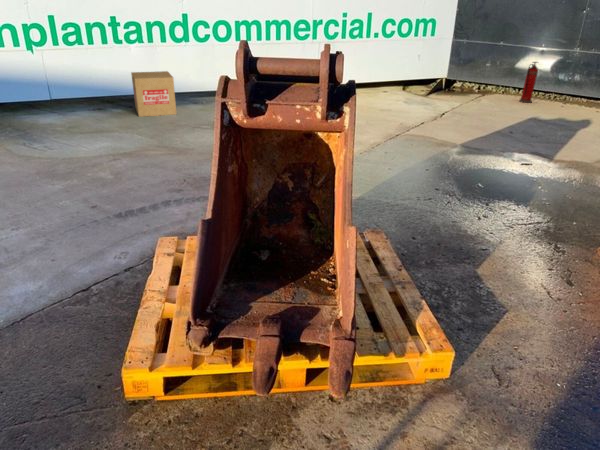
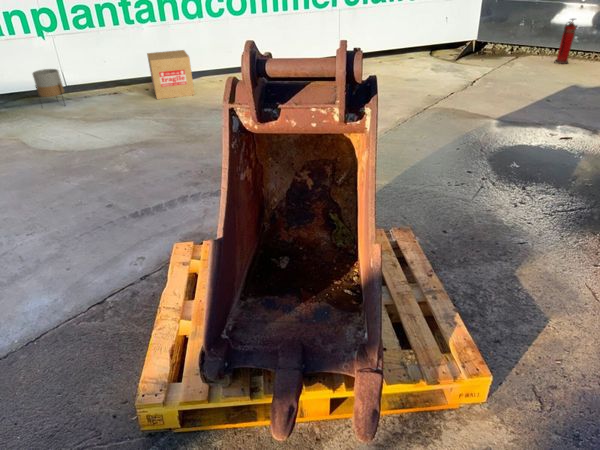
planter: none [15,82,47,120] -> present [32,69,64,98]

